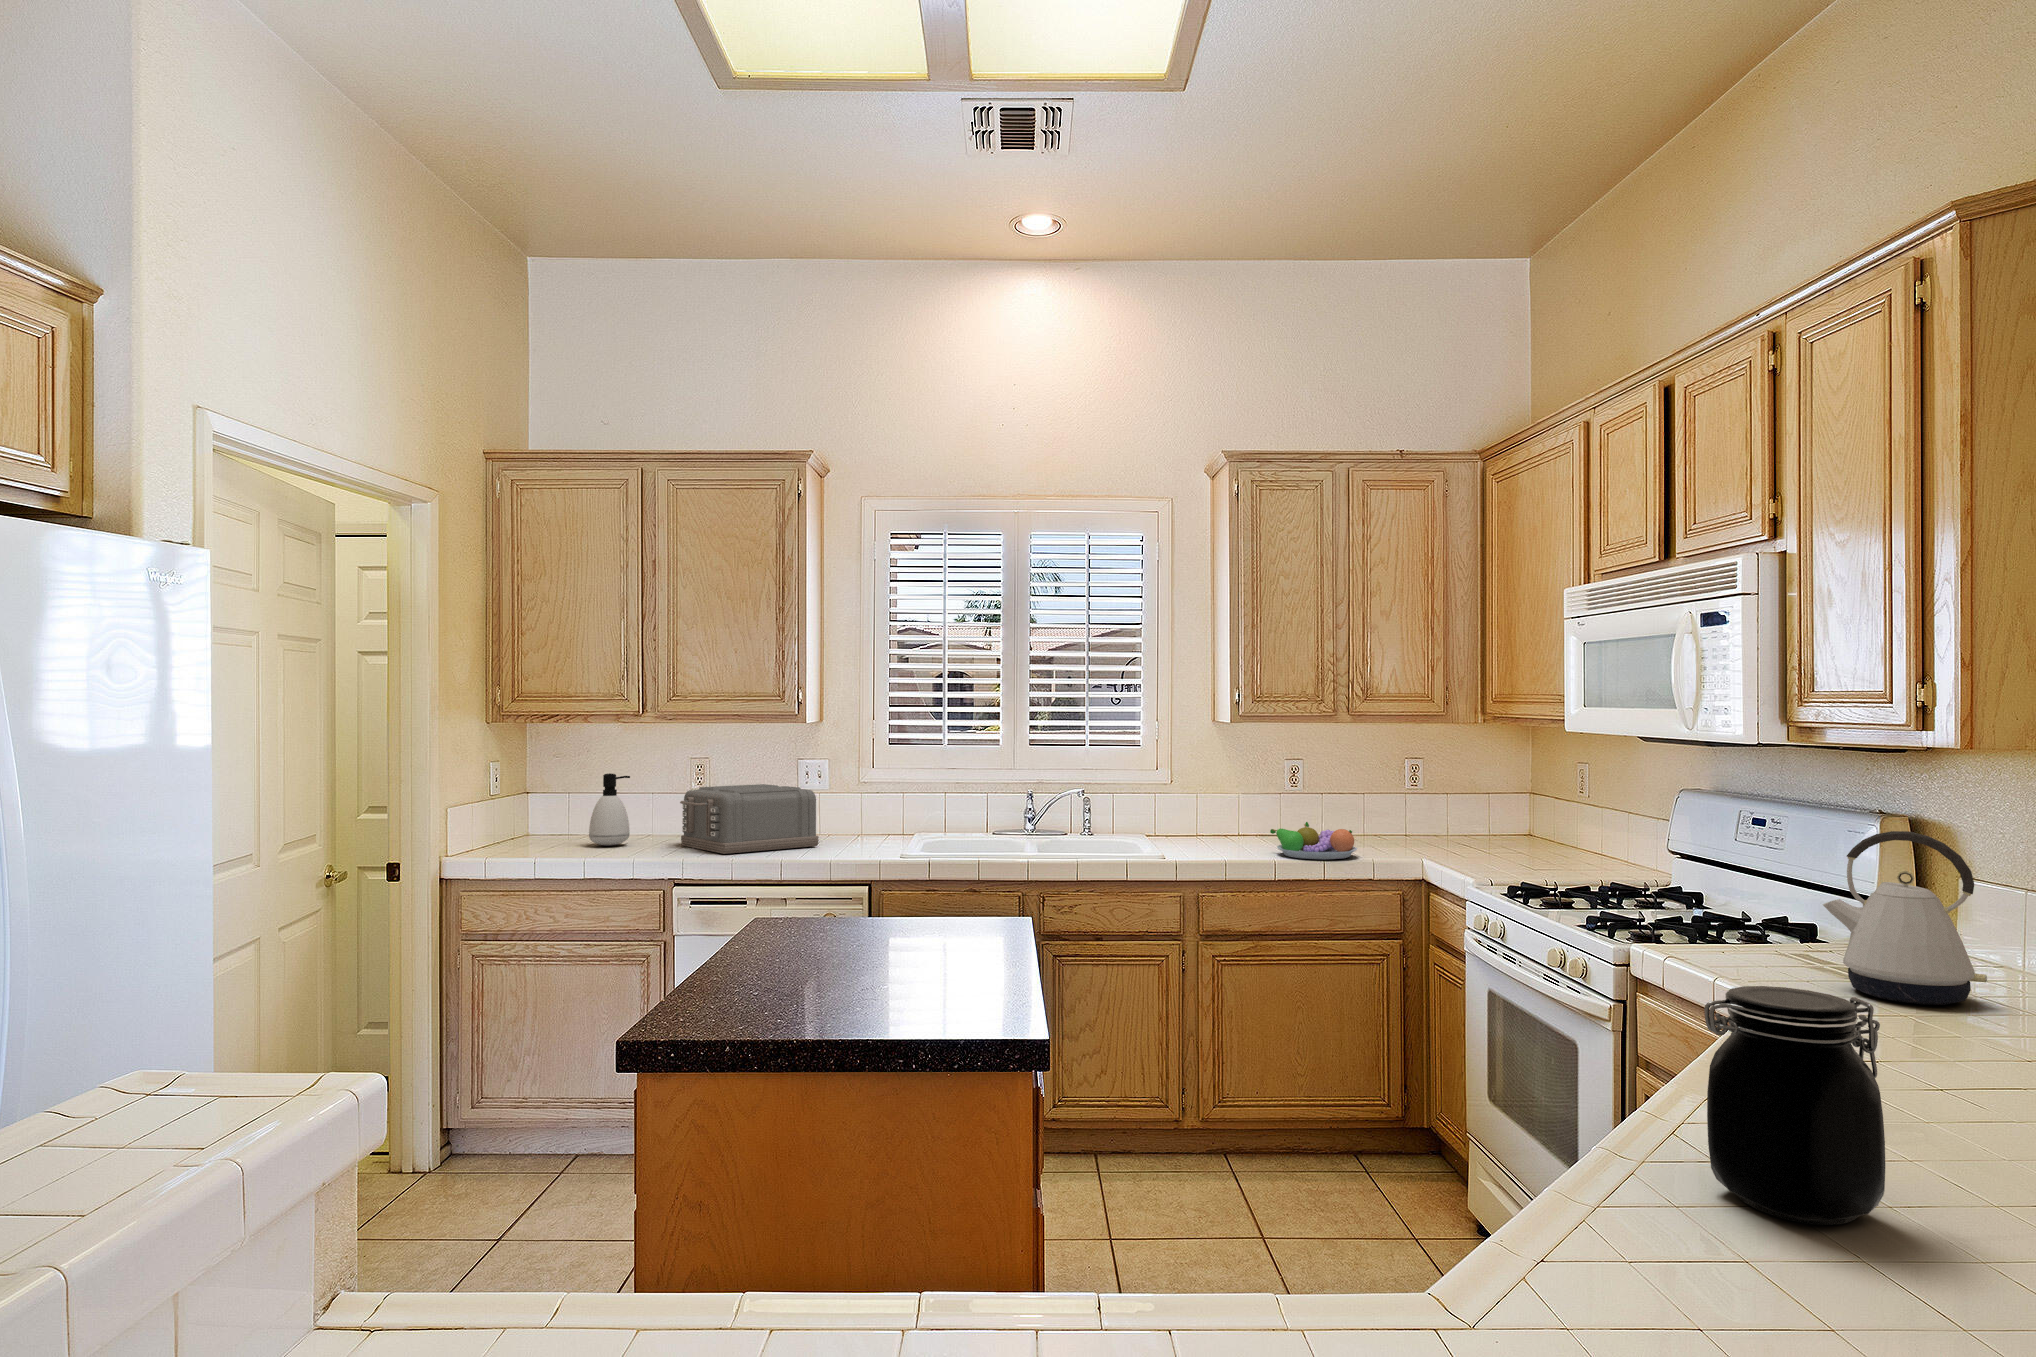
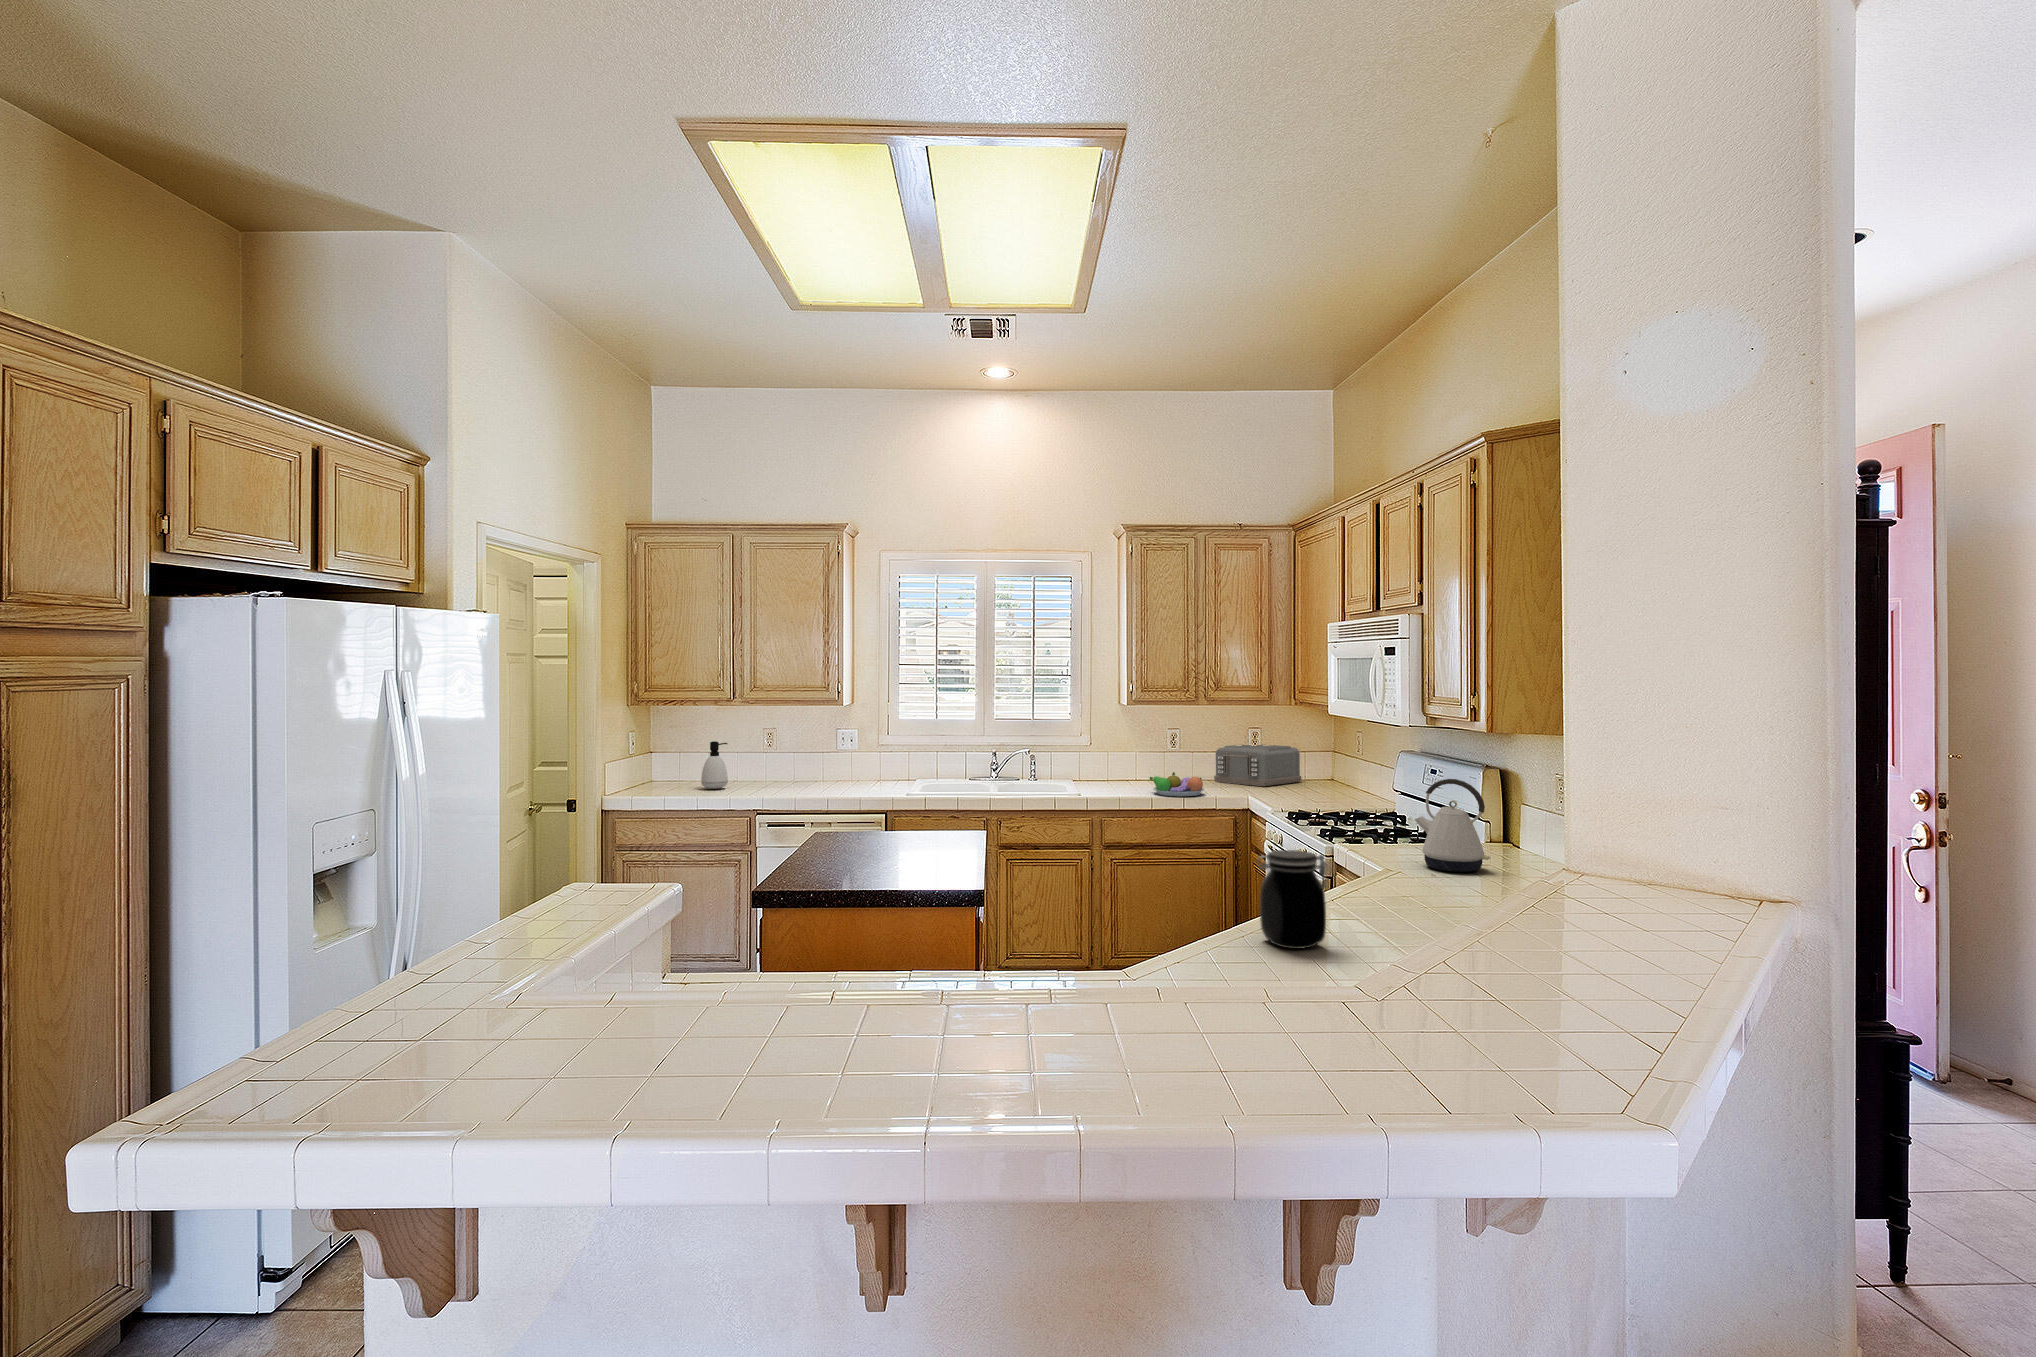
toaster: present [680,784,819,854] -> present [1214,744,1301,786]

